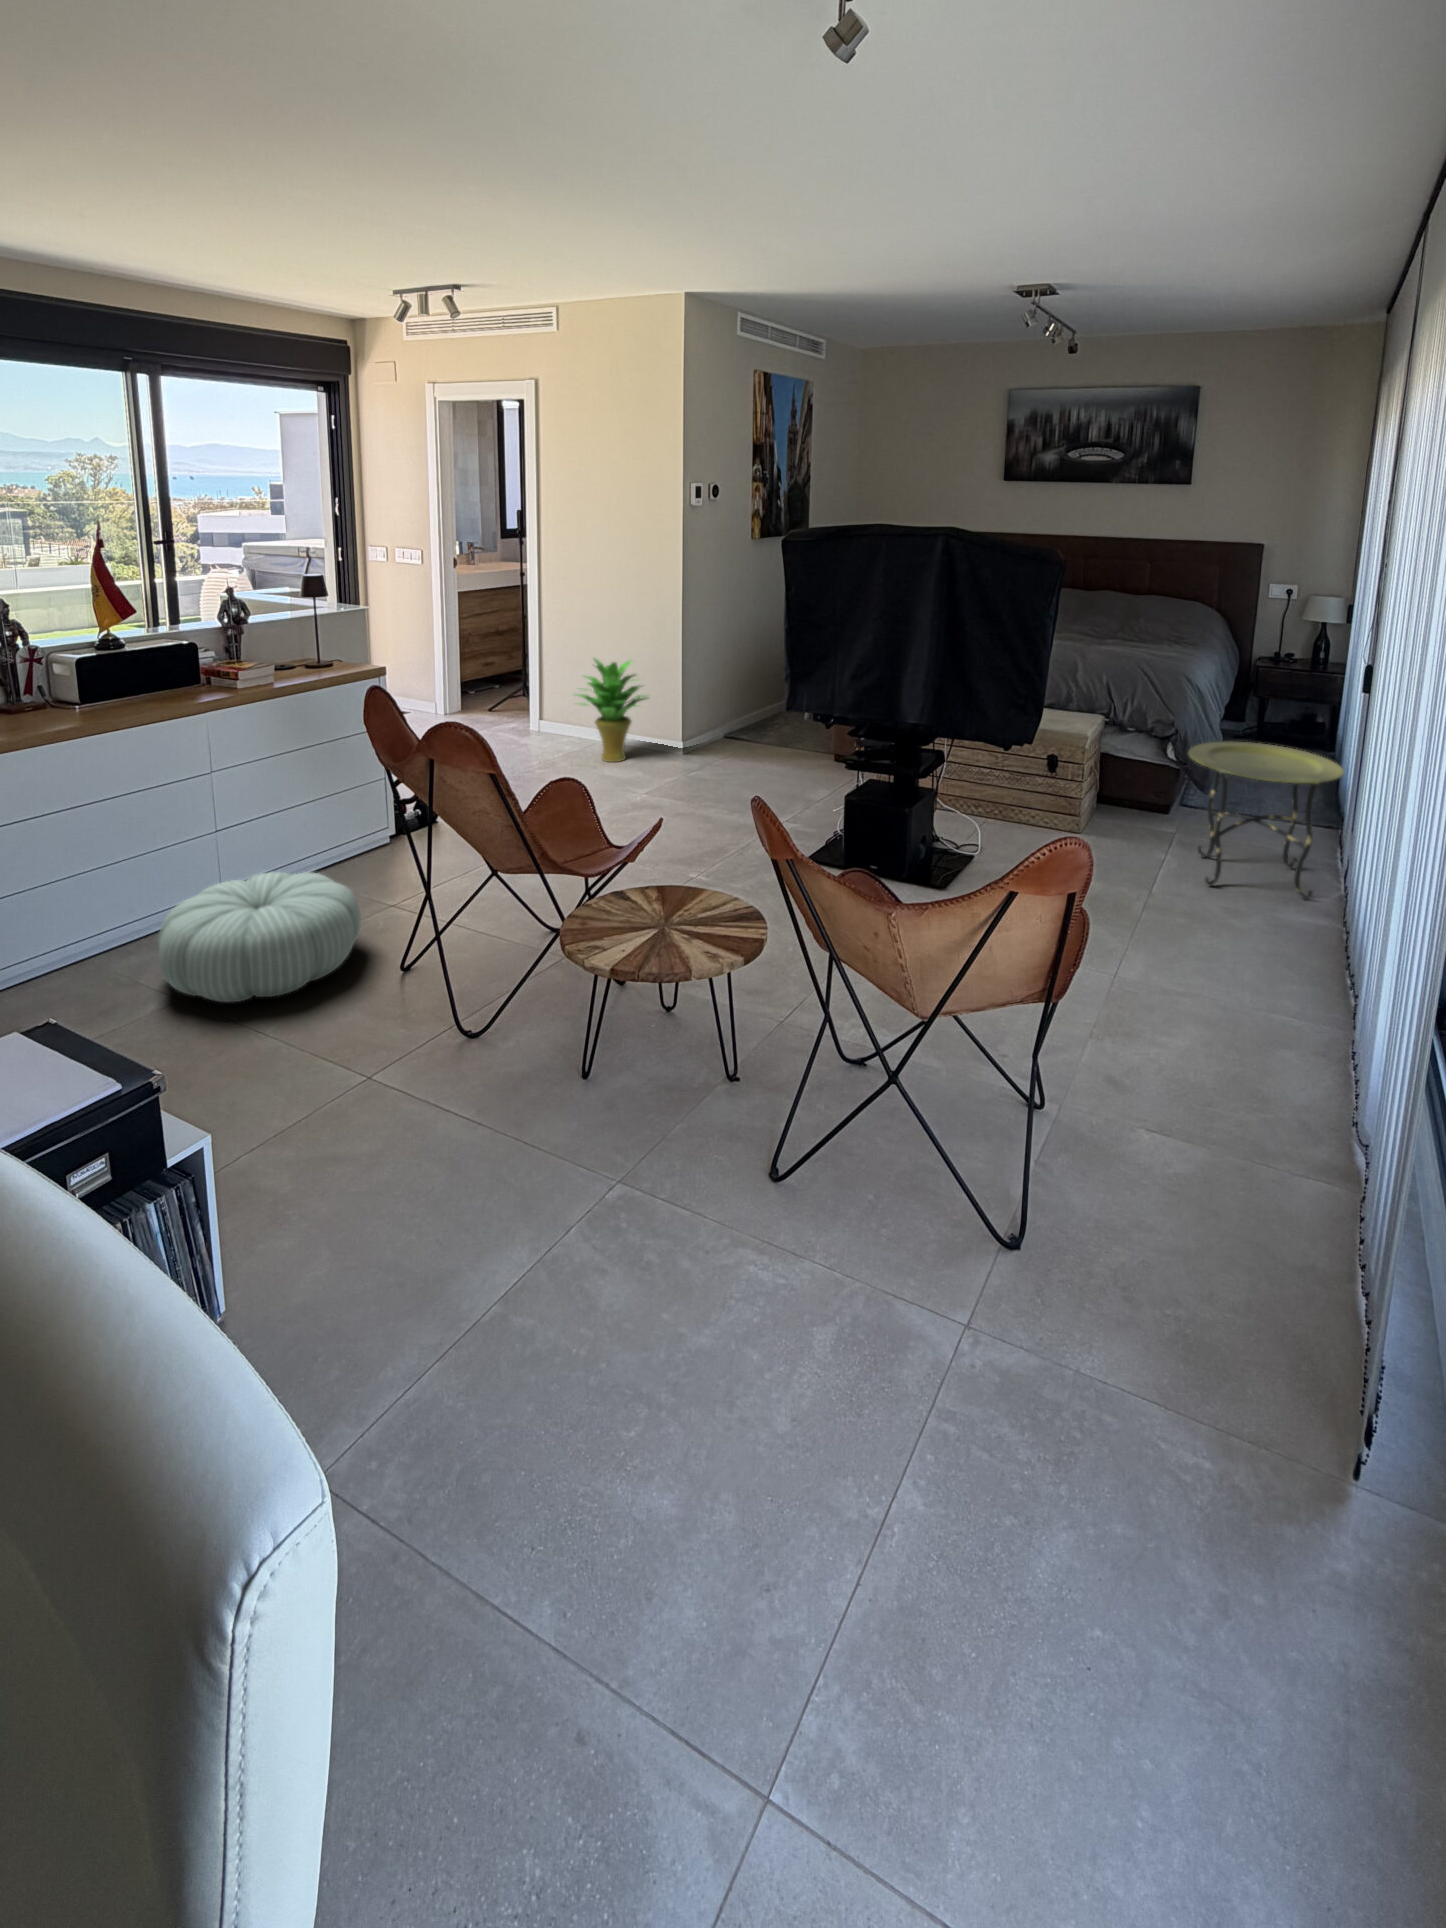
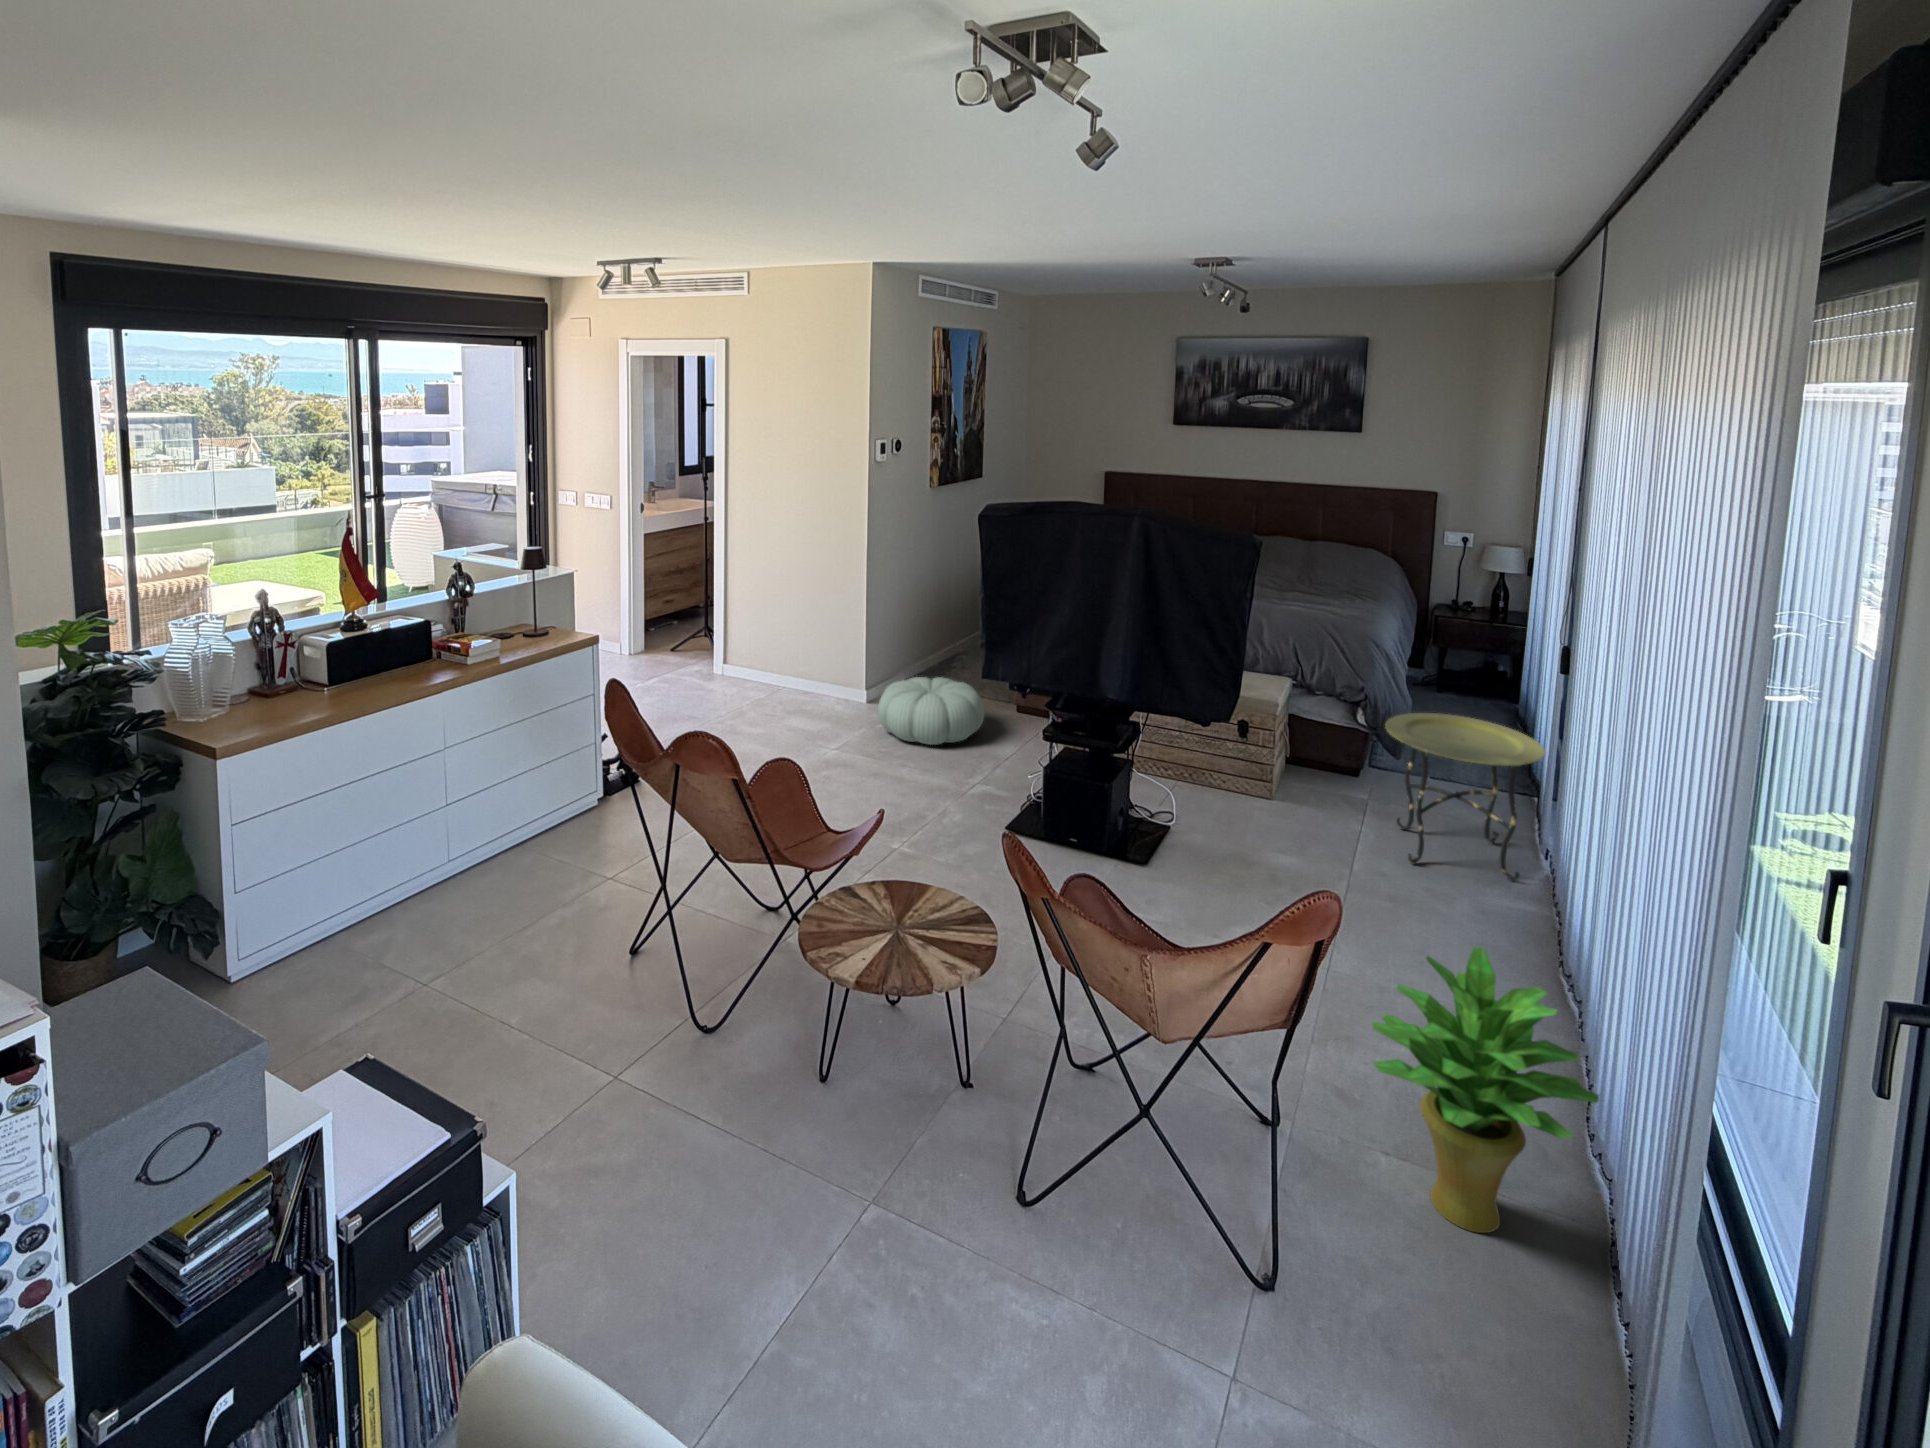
potted plant: present [577,659,647,762] -> present [1373,946,1599,1233]
pouf: present [158,872,361,1002] -> present [878,677,984,745]

